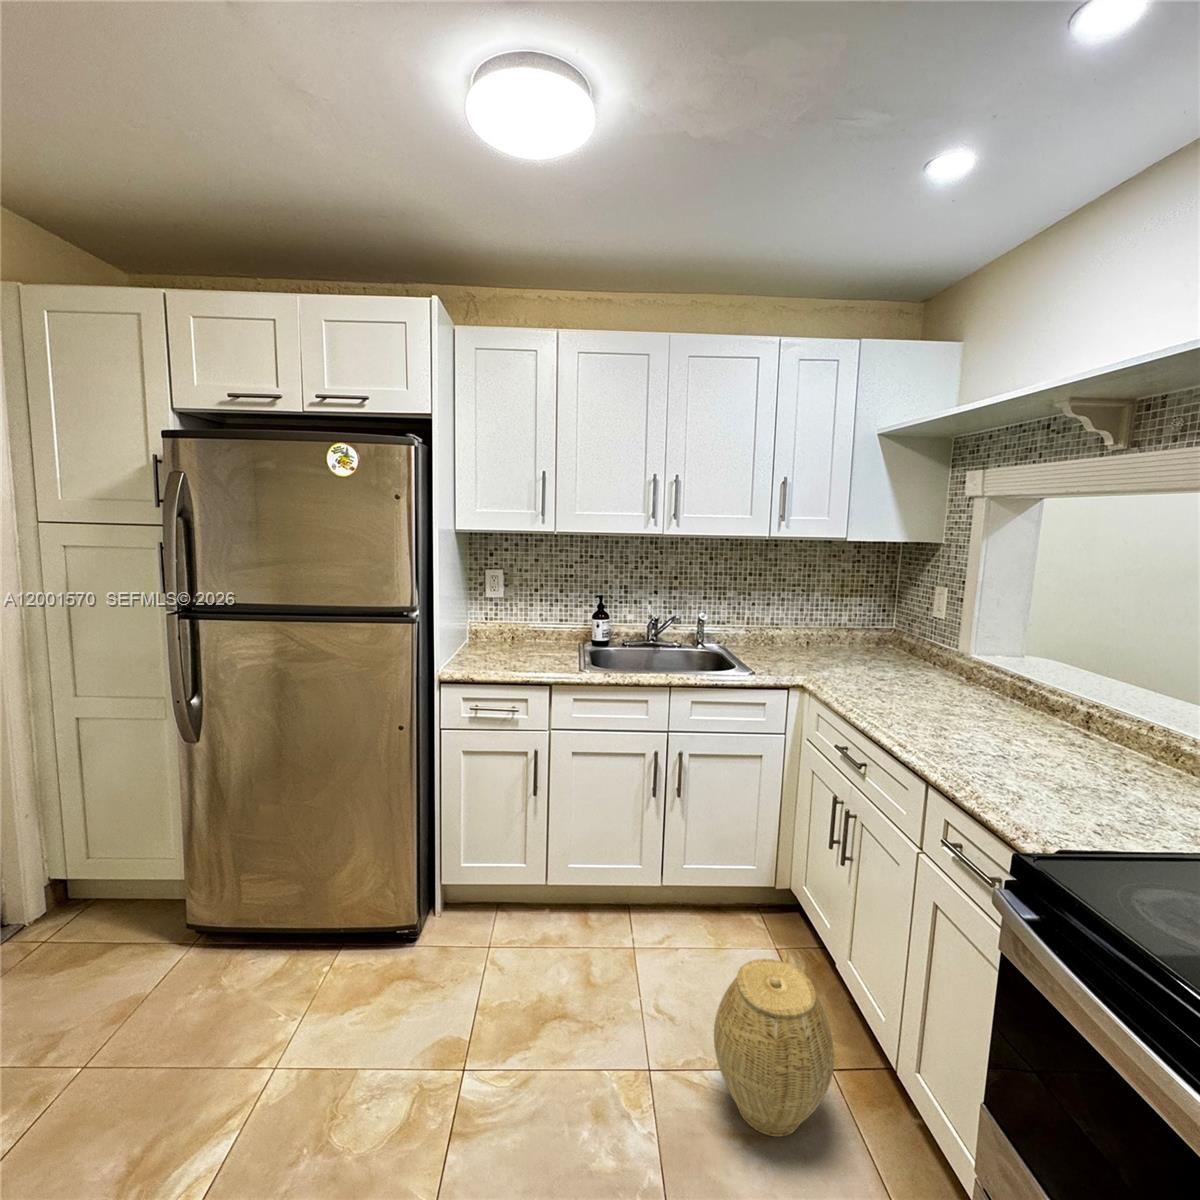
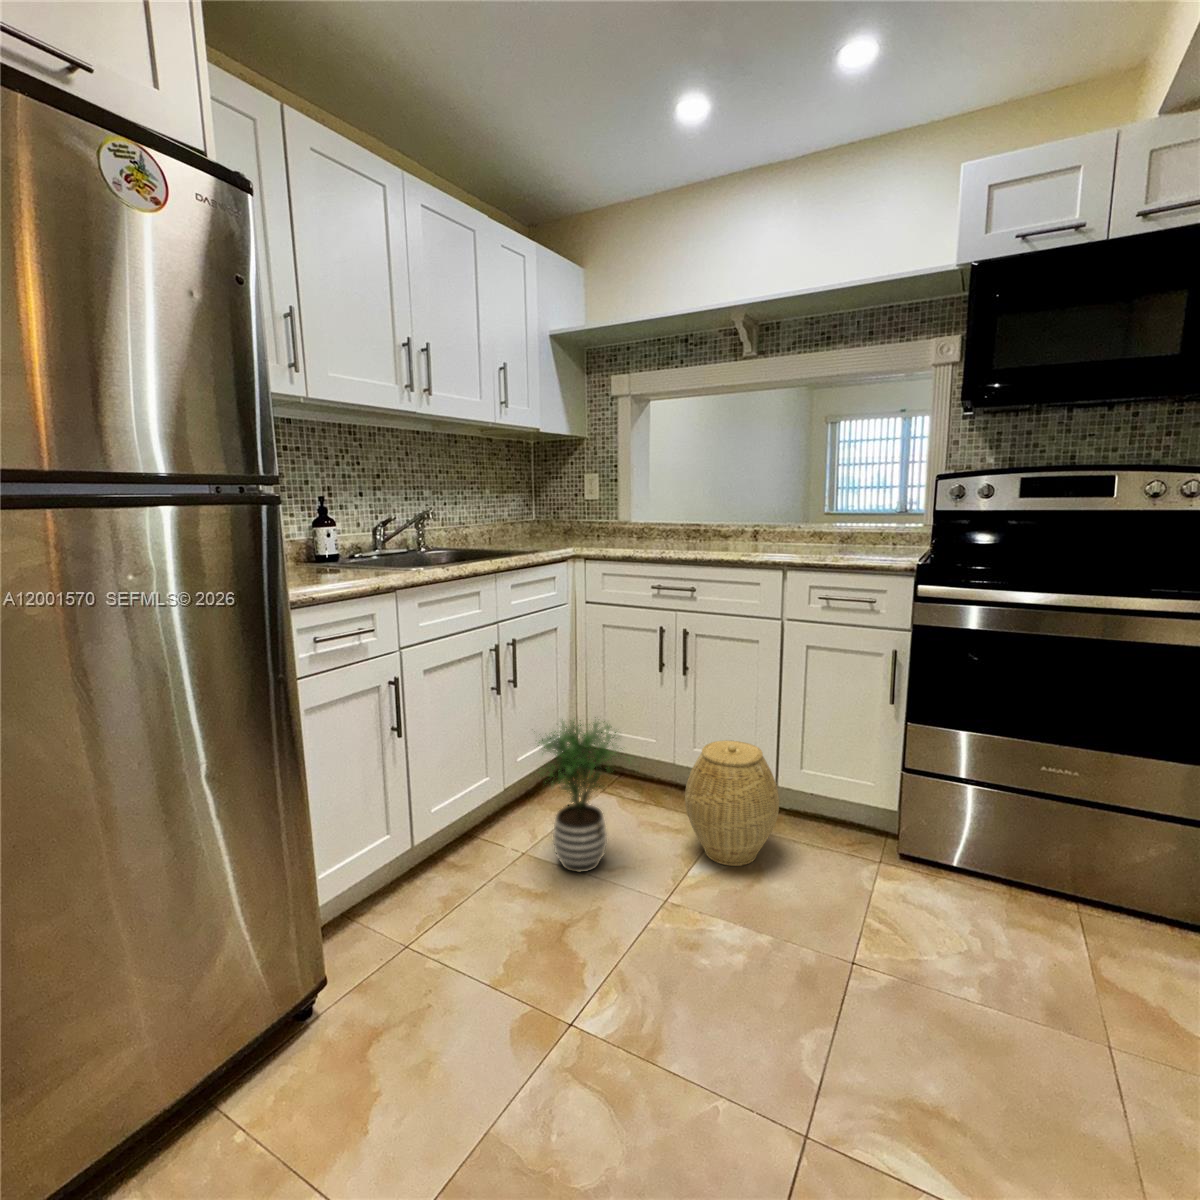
potted plant: none [596,839,703,1002] -> present [536,717,633,872]

